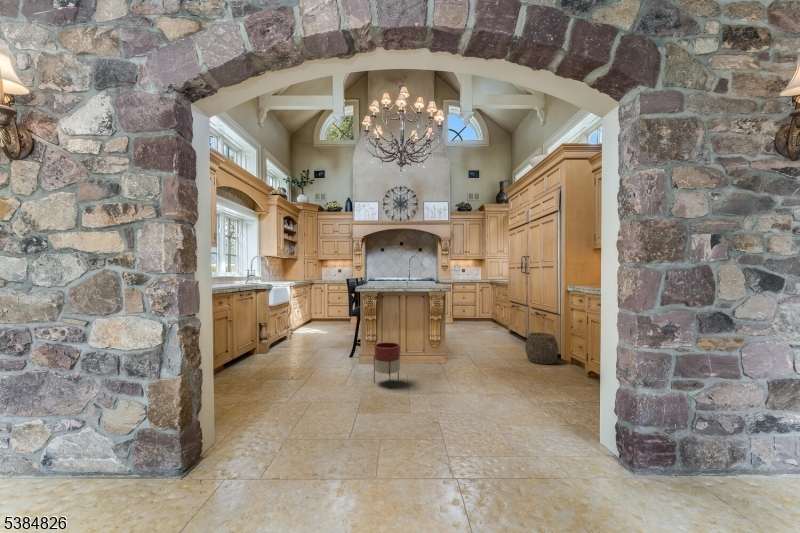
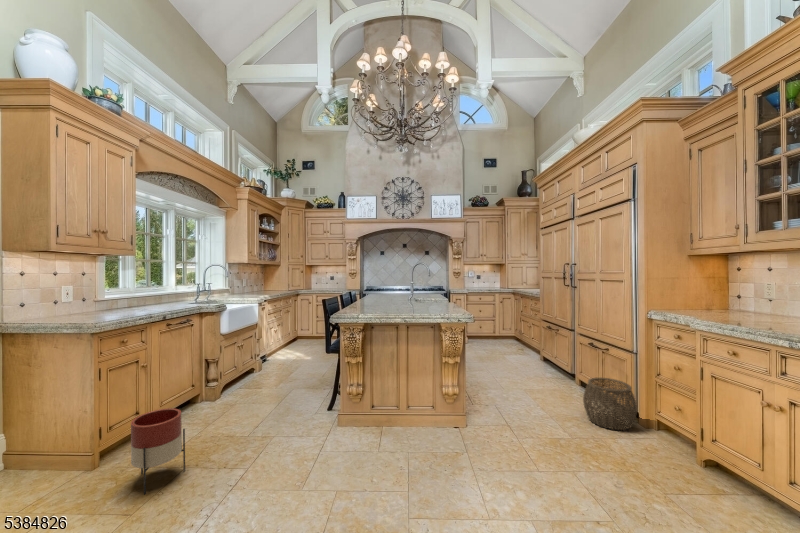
planter: present [374,342,400,388] -> present [131,408,185,494]

